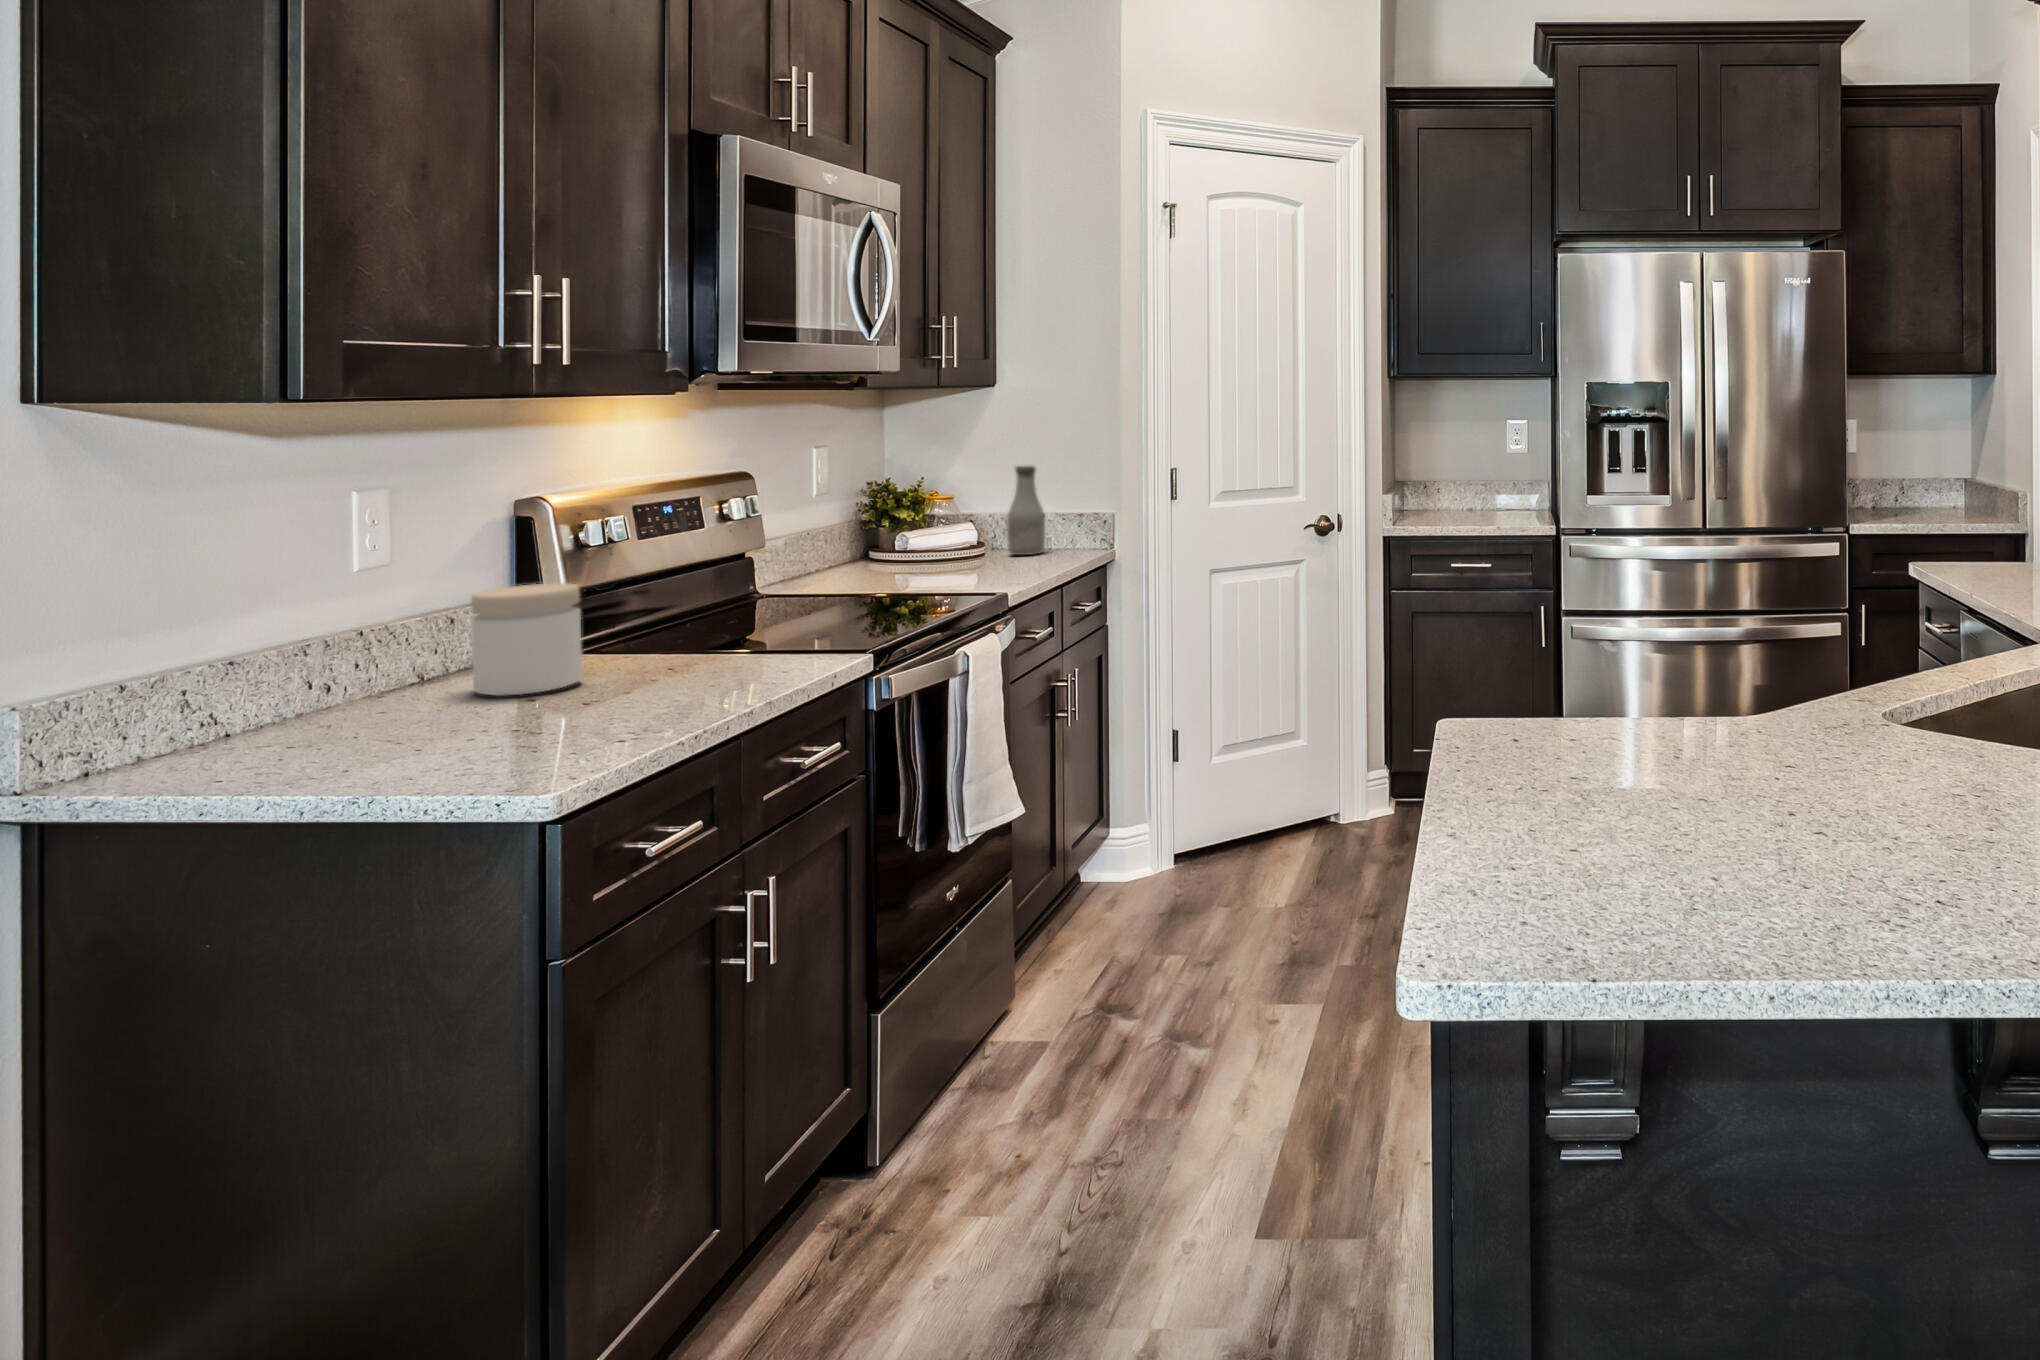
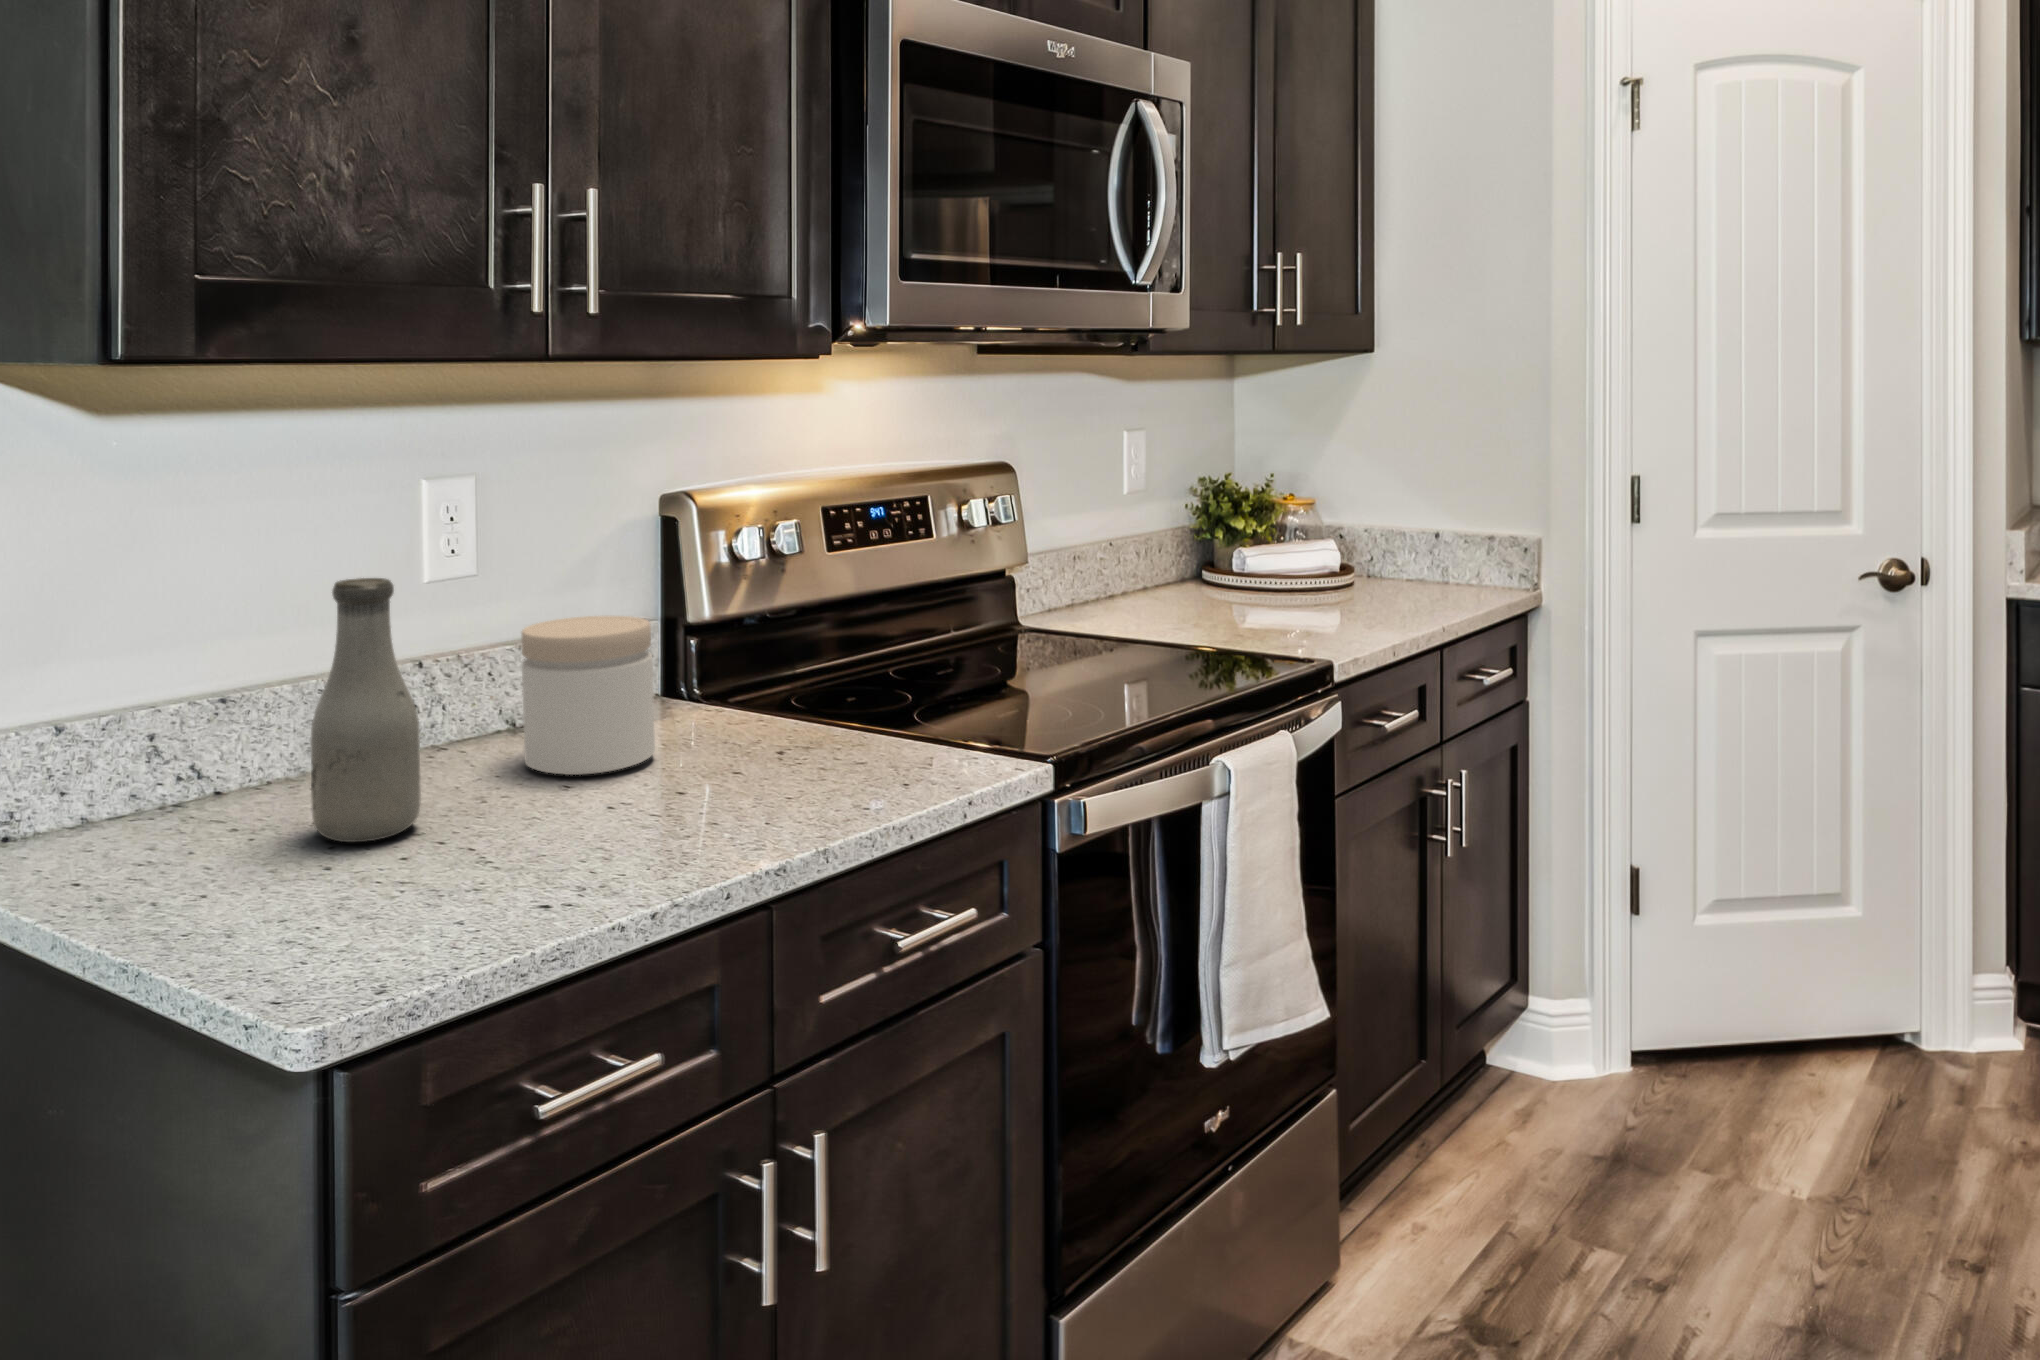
bottle: present [1007,466,1045,555] -> present [310,578,421,842]

